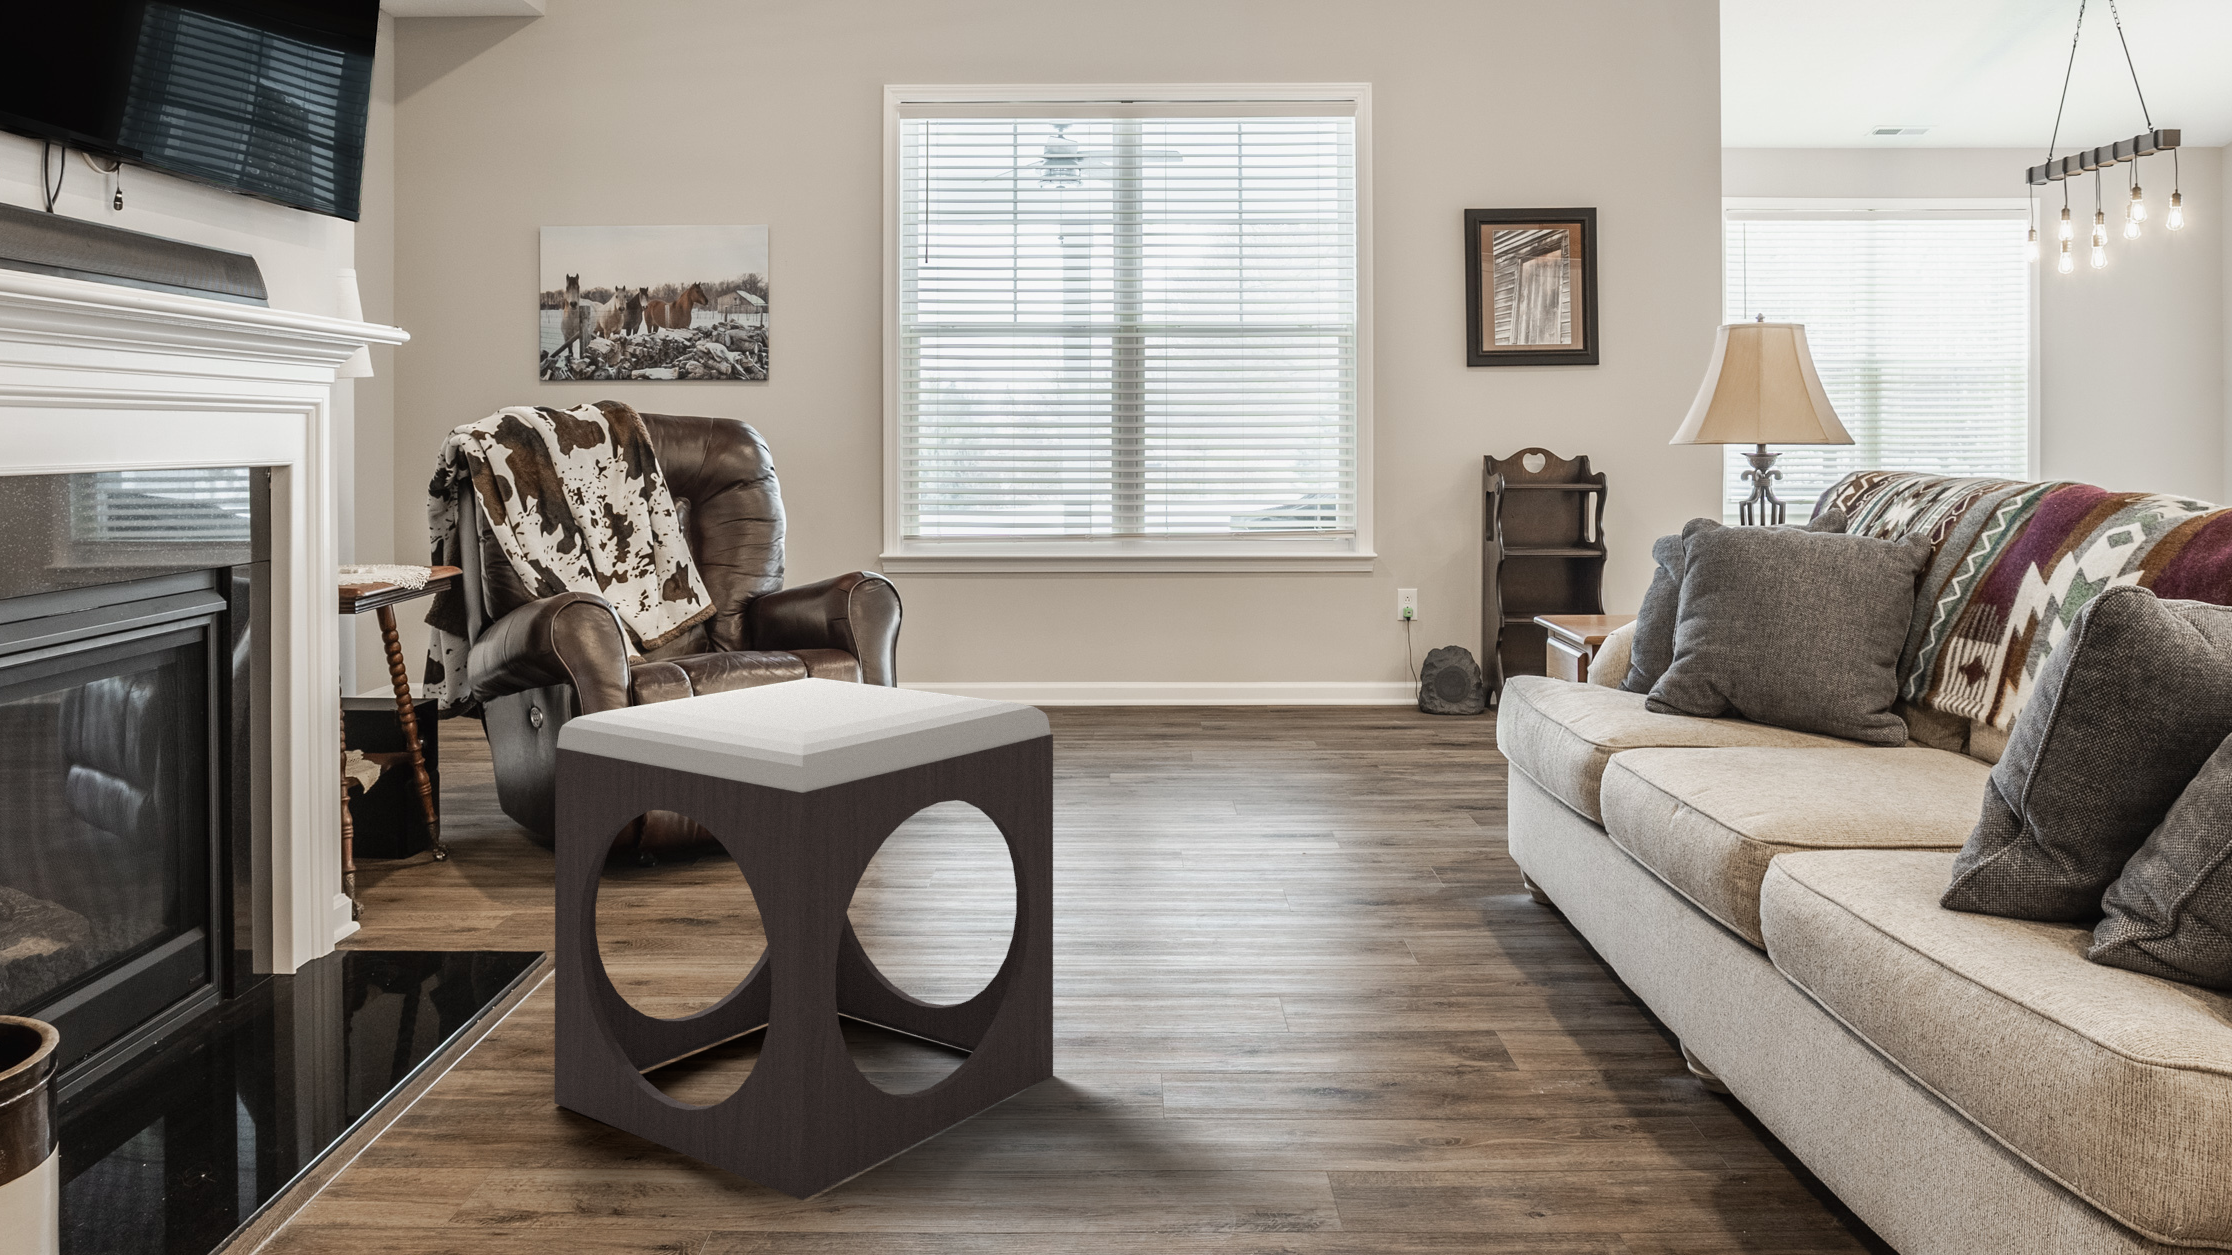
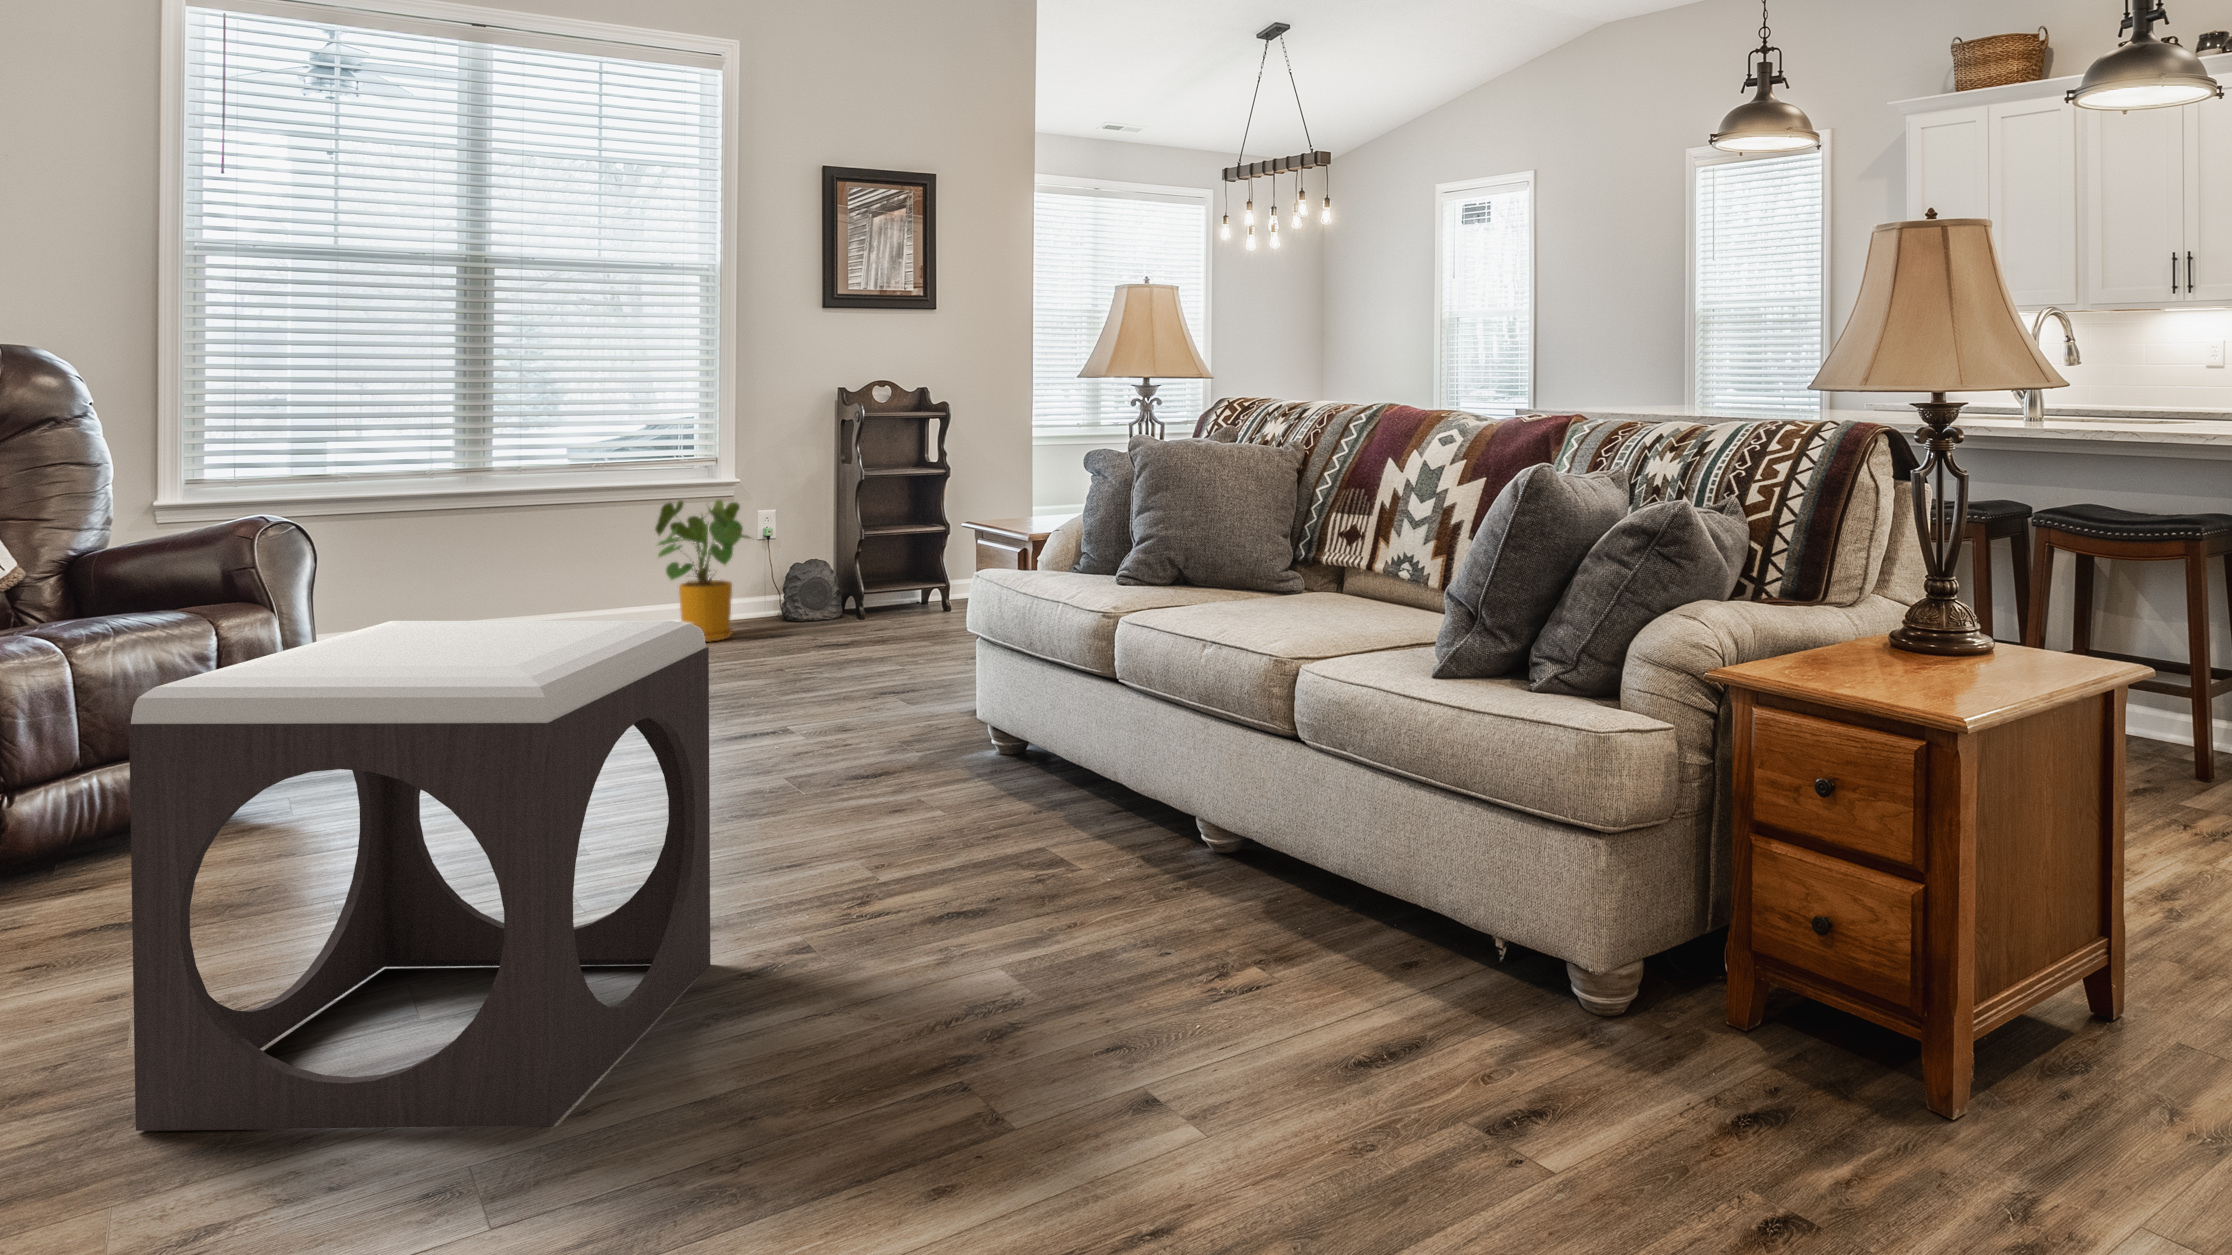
house plant: none [1270,575,1378,729] -> present [655,500,750,642]

